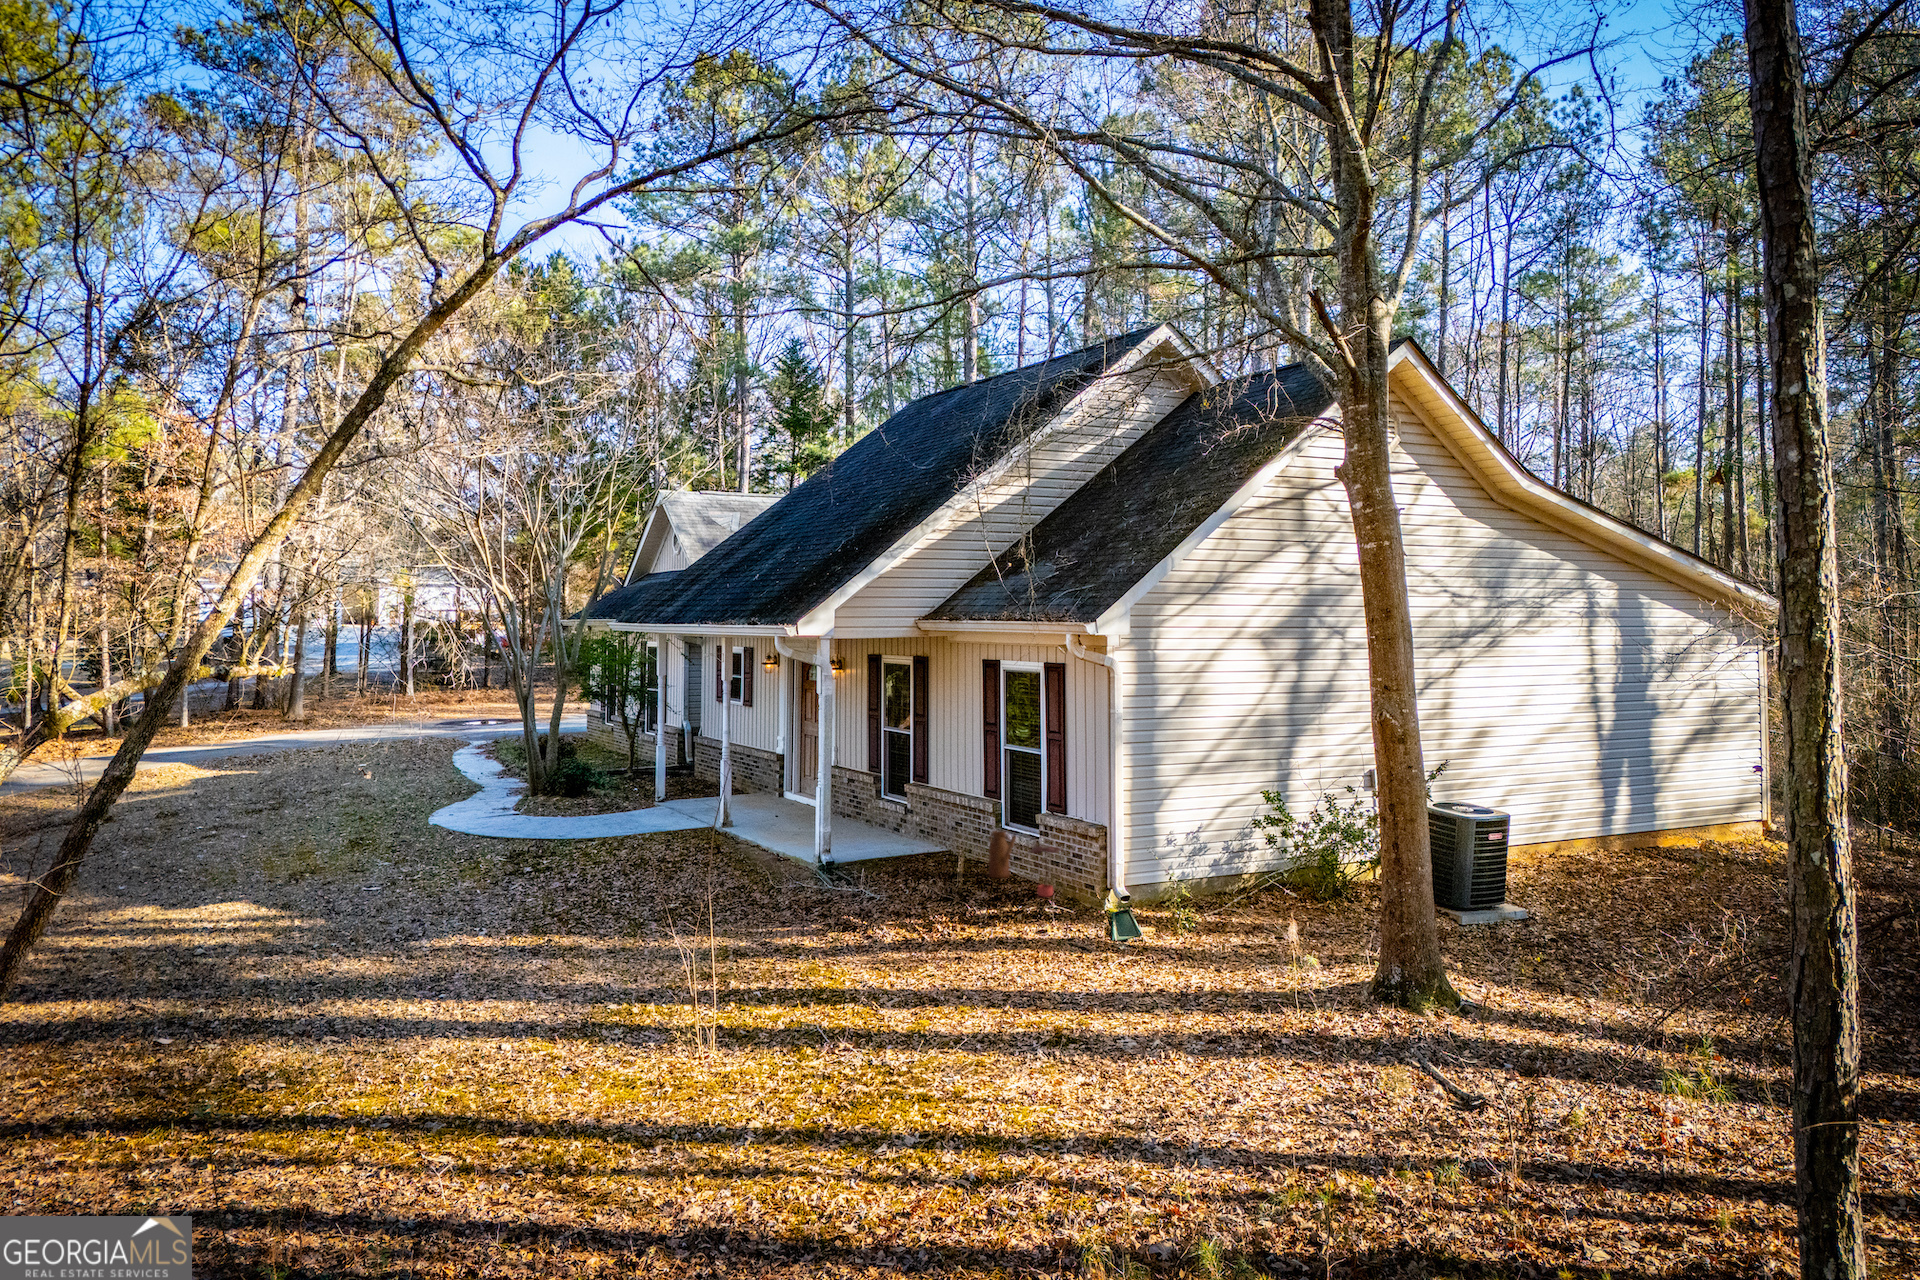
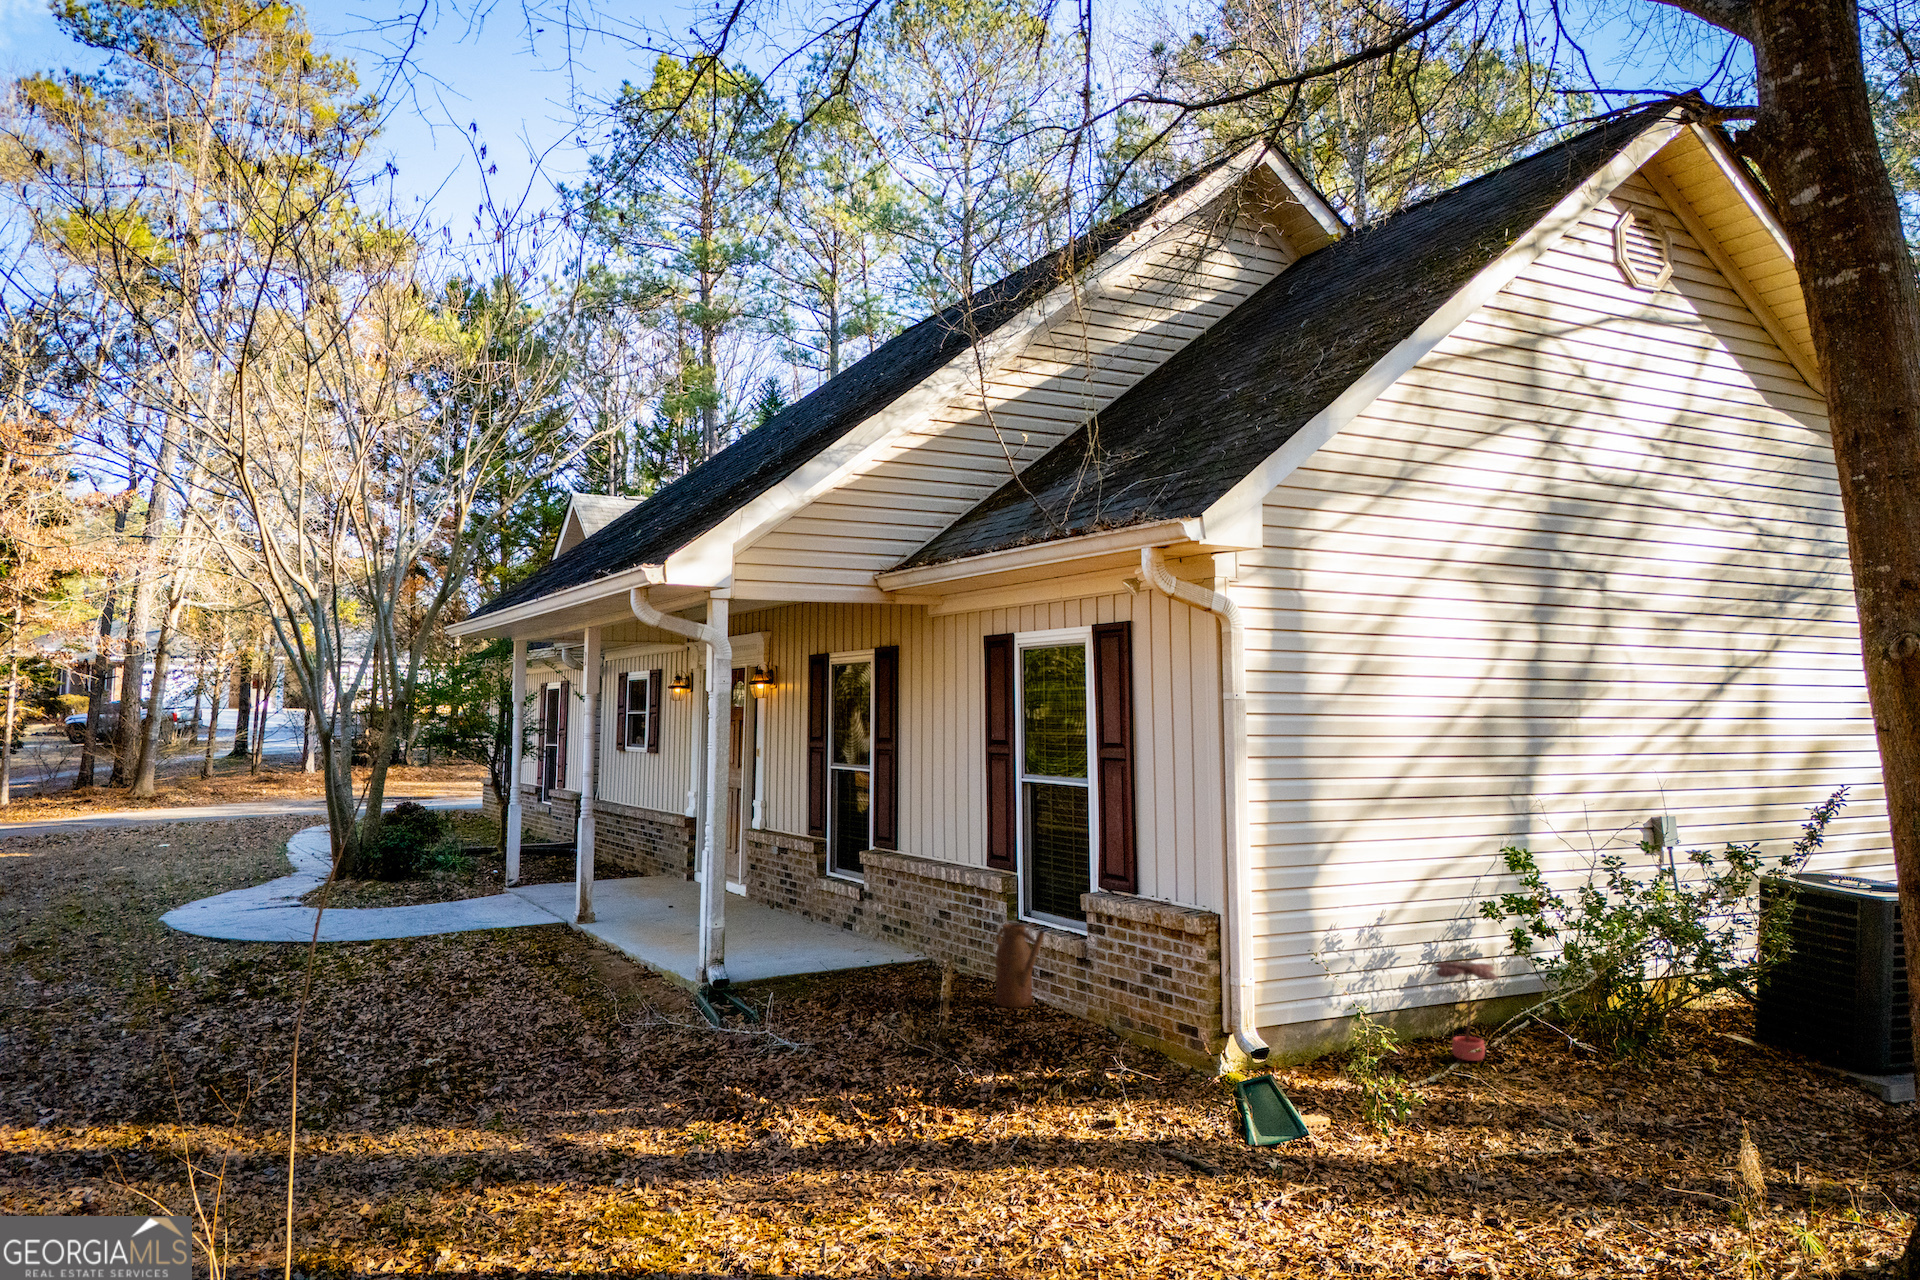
potted plant: present [1029,845,1062,897] -> present [1436,962,1498,1061]

